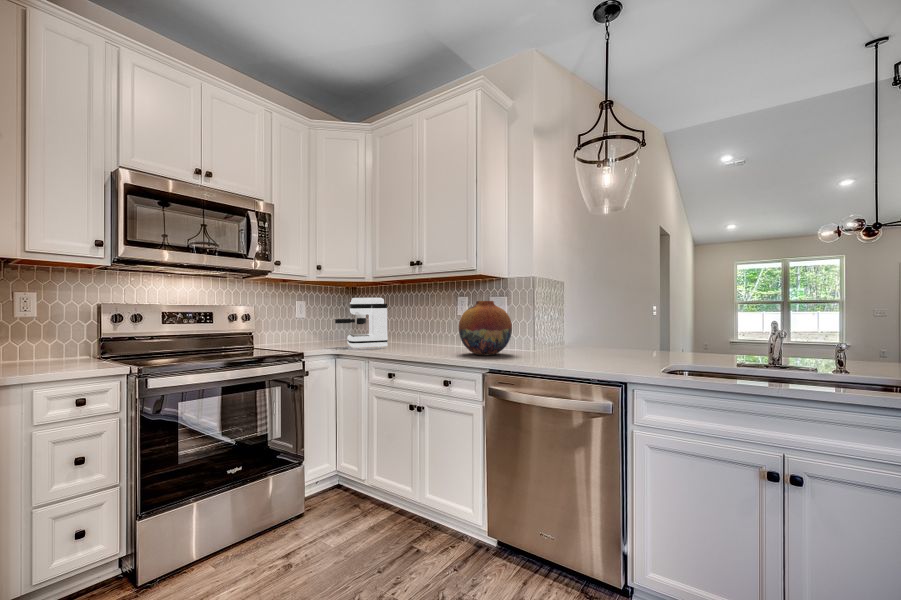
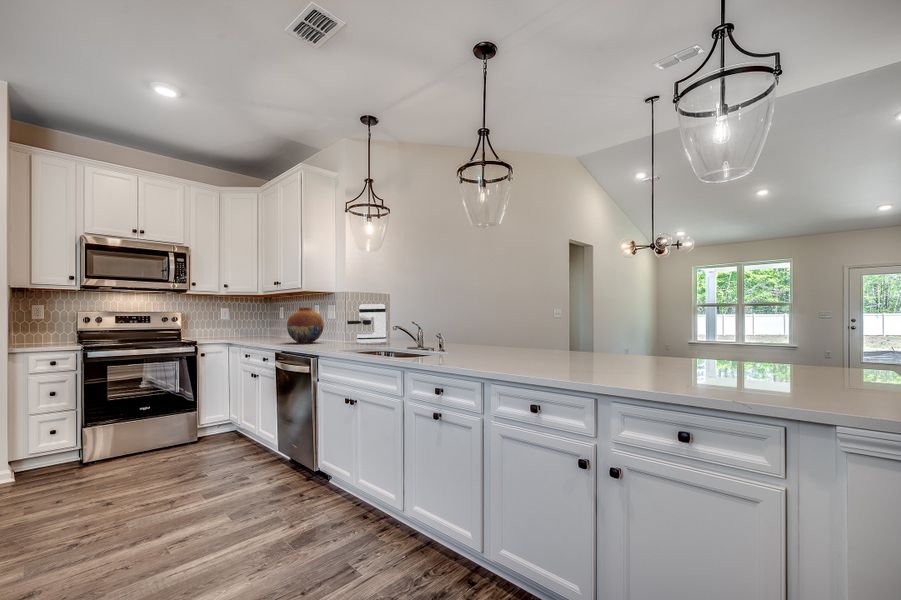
coffee maker: present [335,298,388,349] -> present [347,304,386,344]

